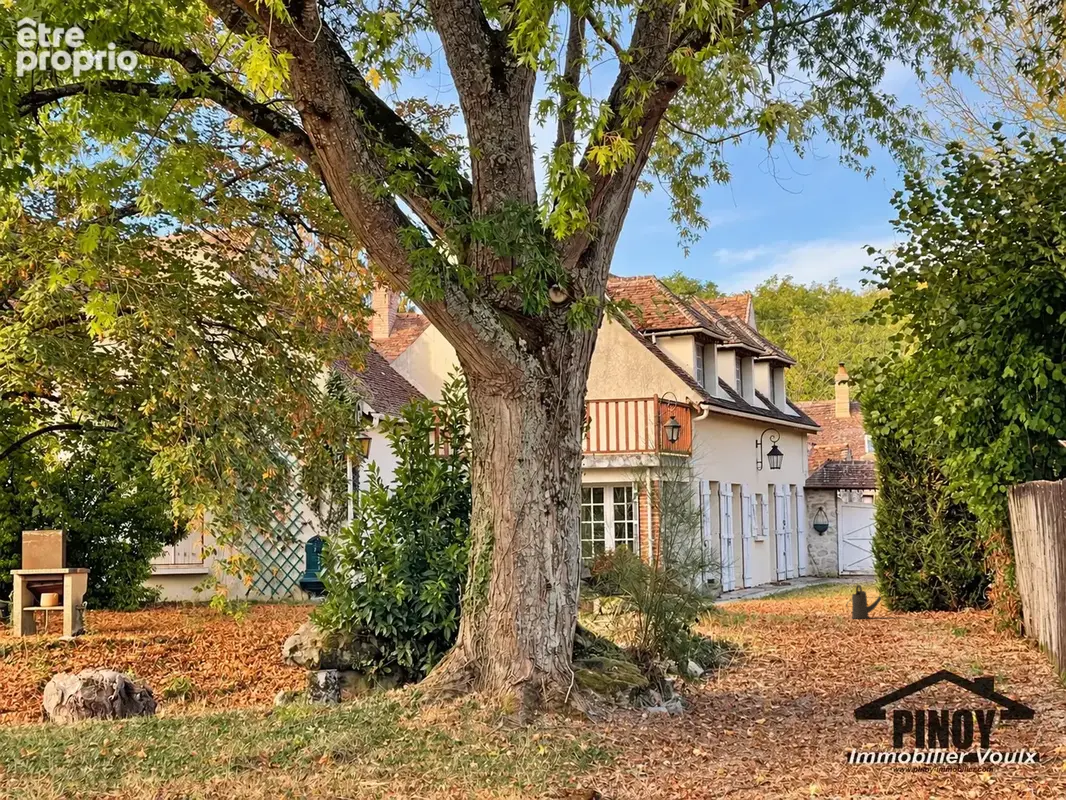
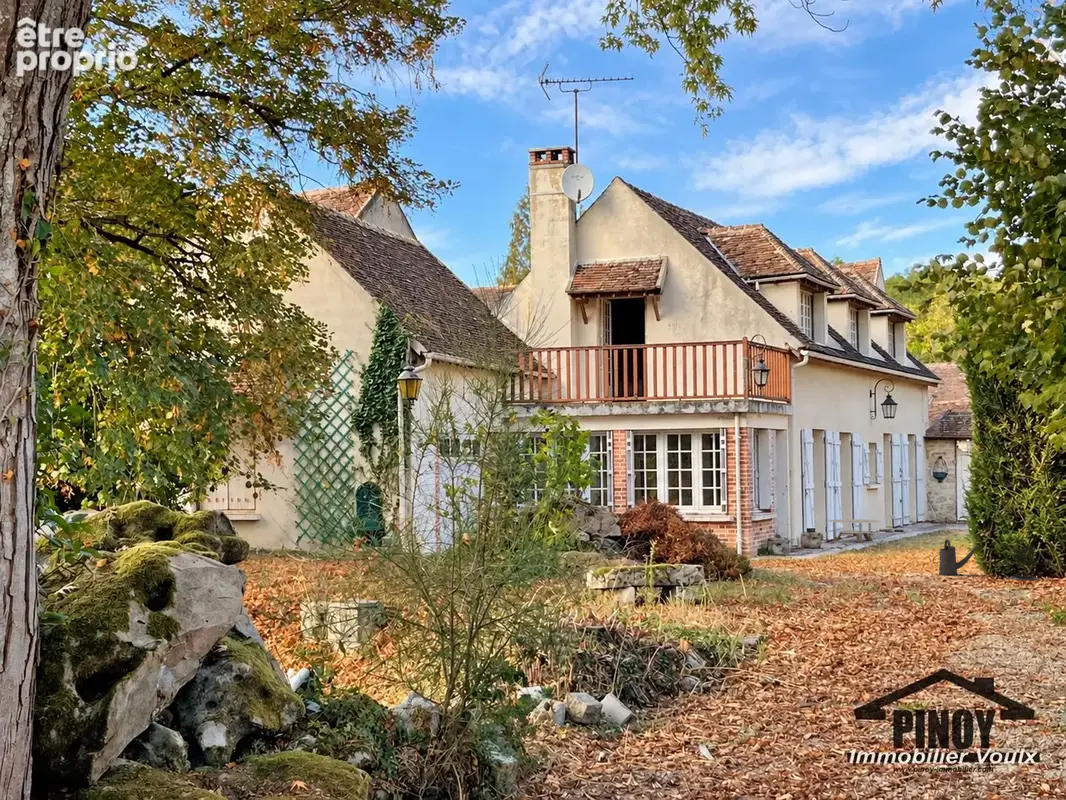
round table: none [727,570,777,593] -> present [829,519,881,543]
potted tree: none [915,577,942,620] -> present [1011,540,1038,580]

